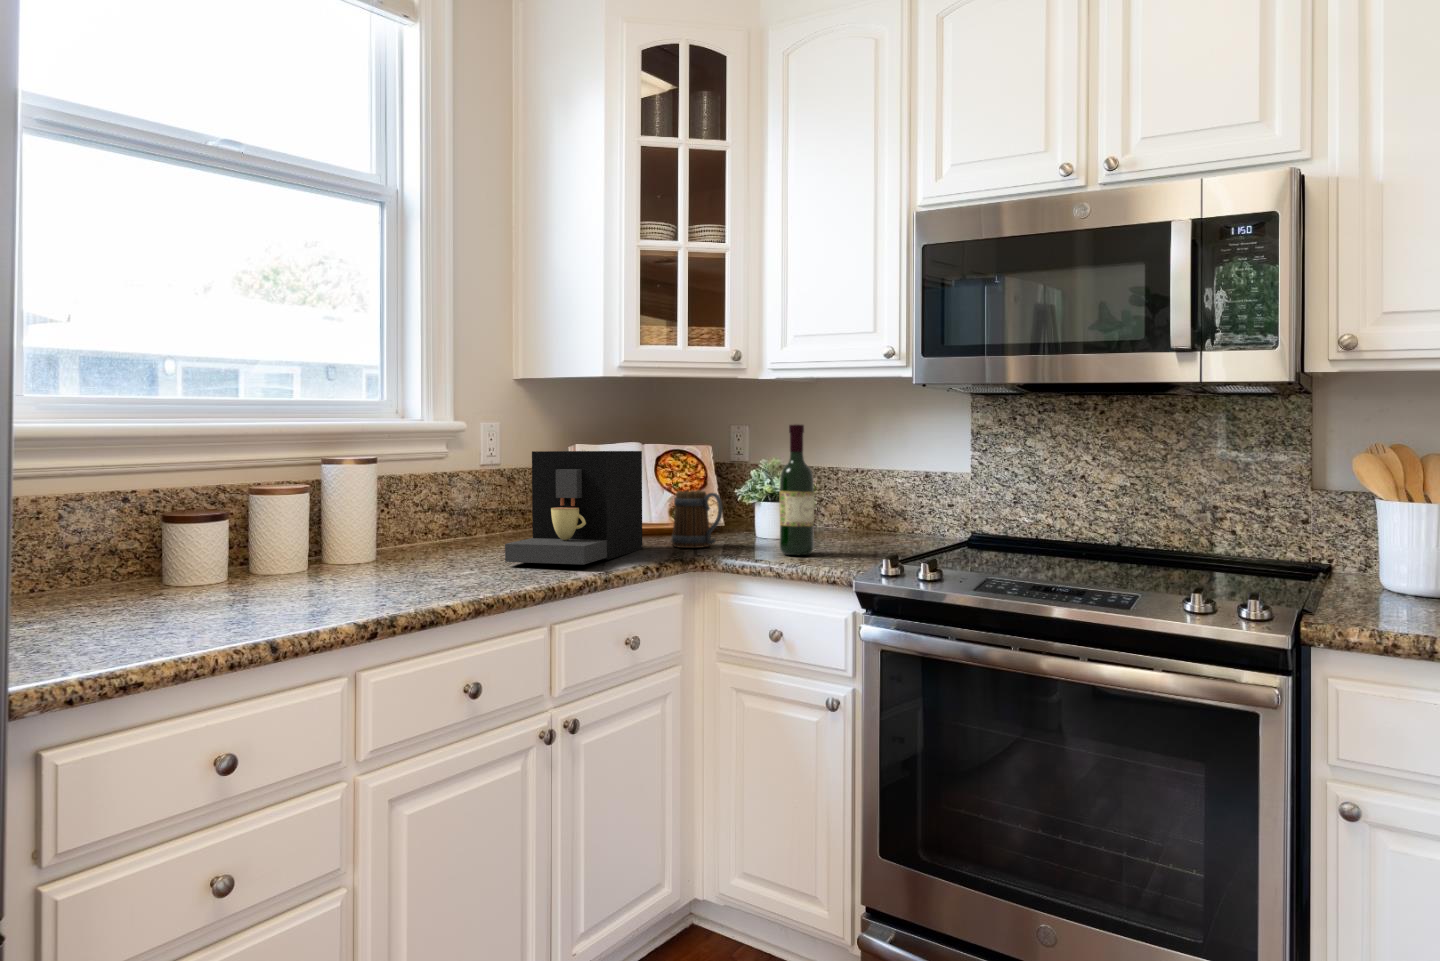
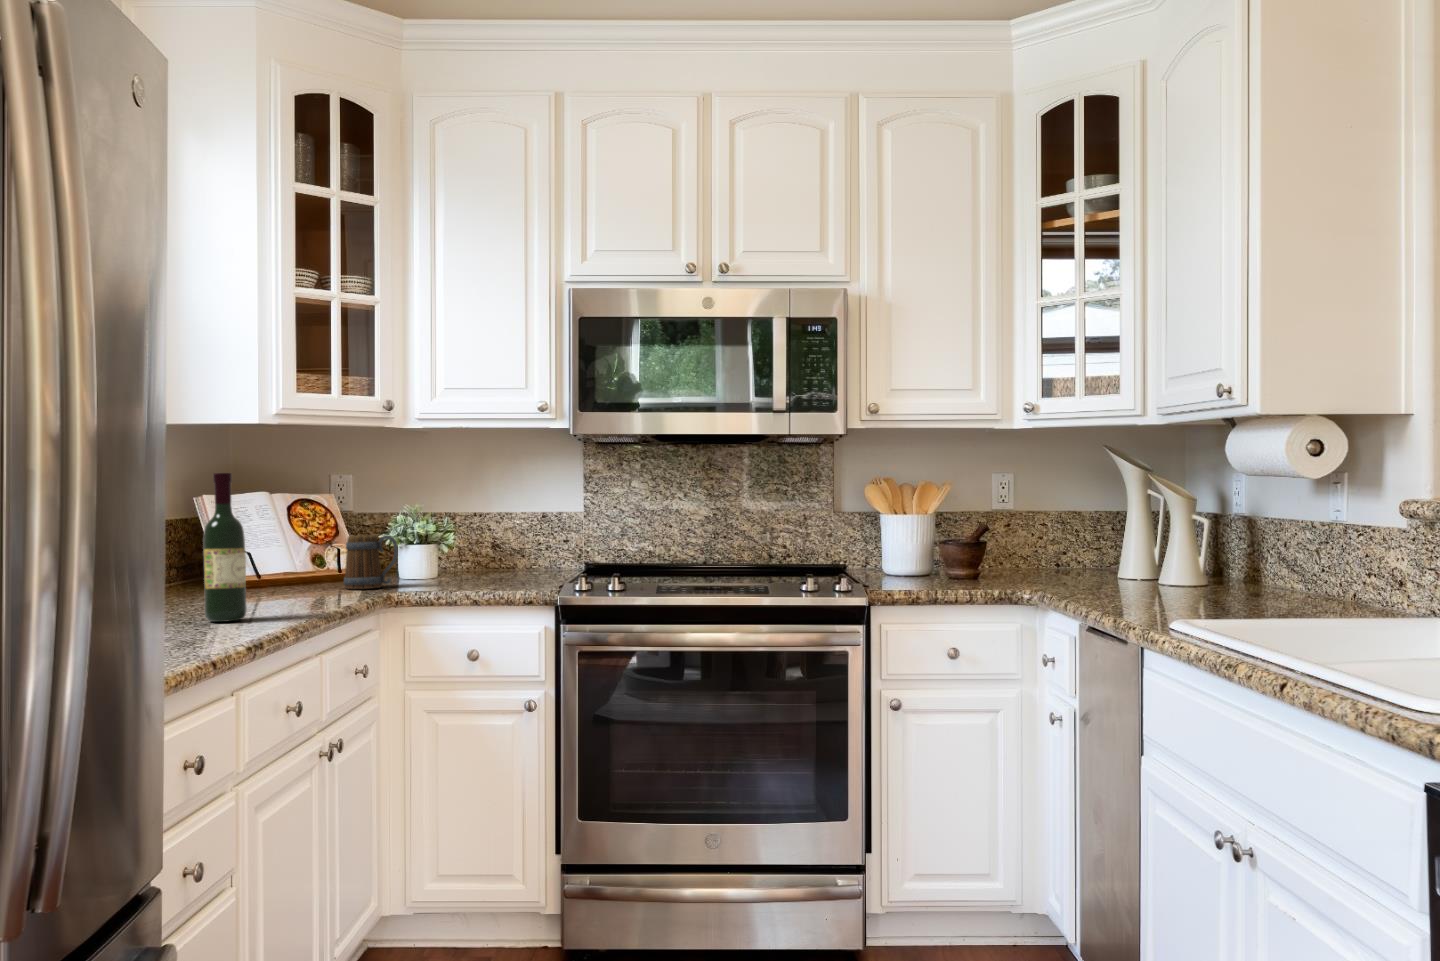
wine bottle: present [779,424,814,555] -> present [203,473,247,622]
coffee maker: present [505,451,642,564] -> none [240,498,326,606]

